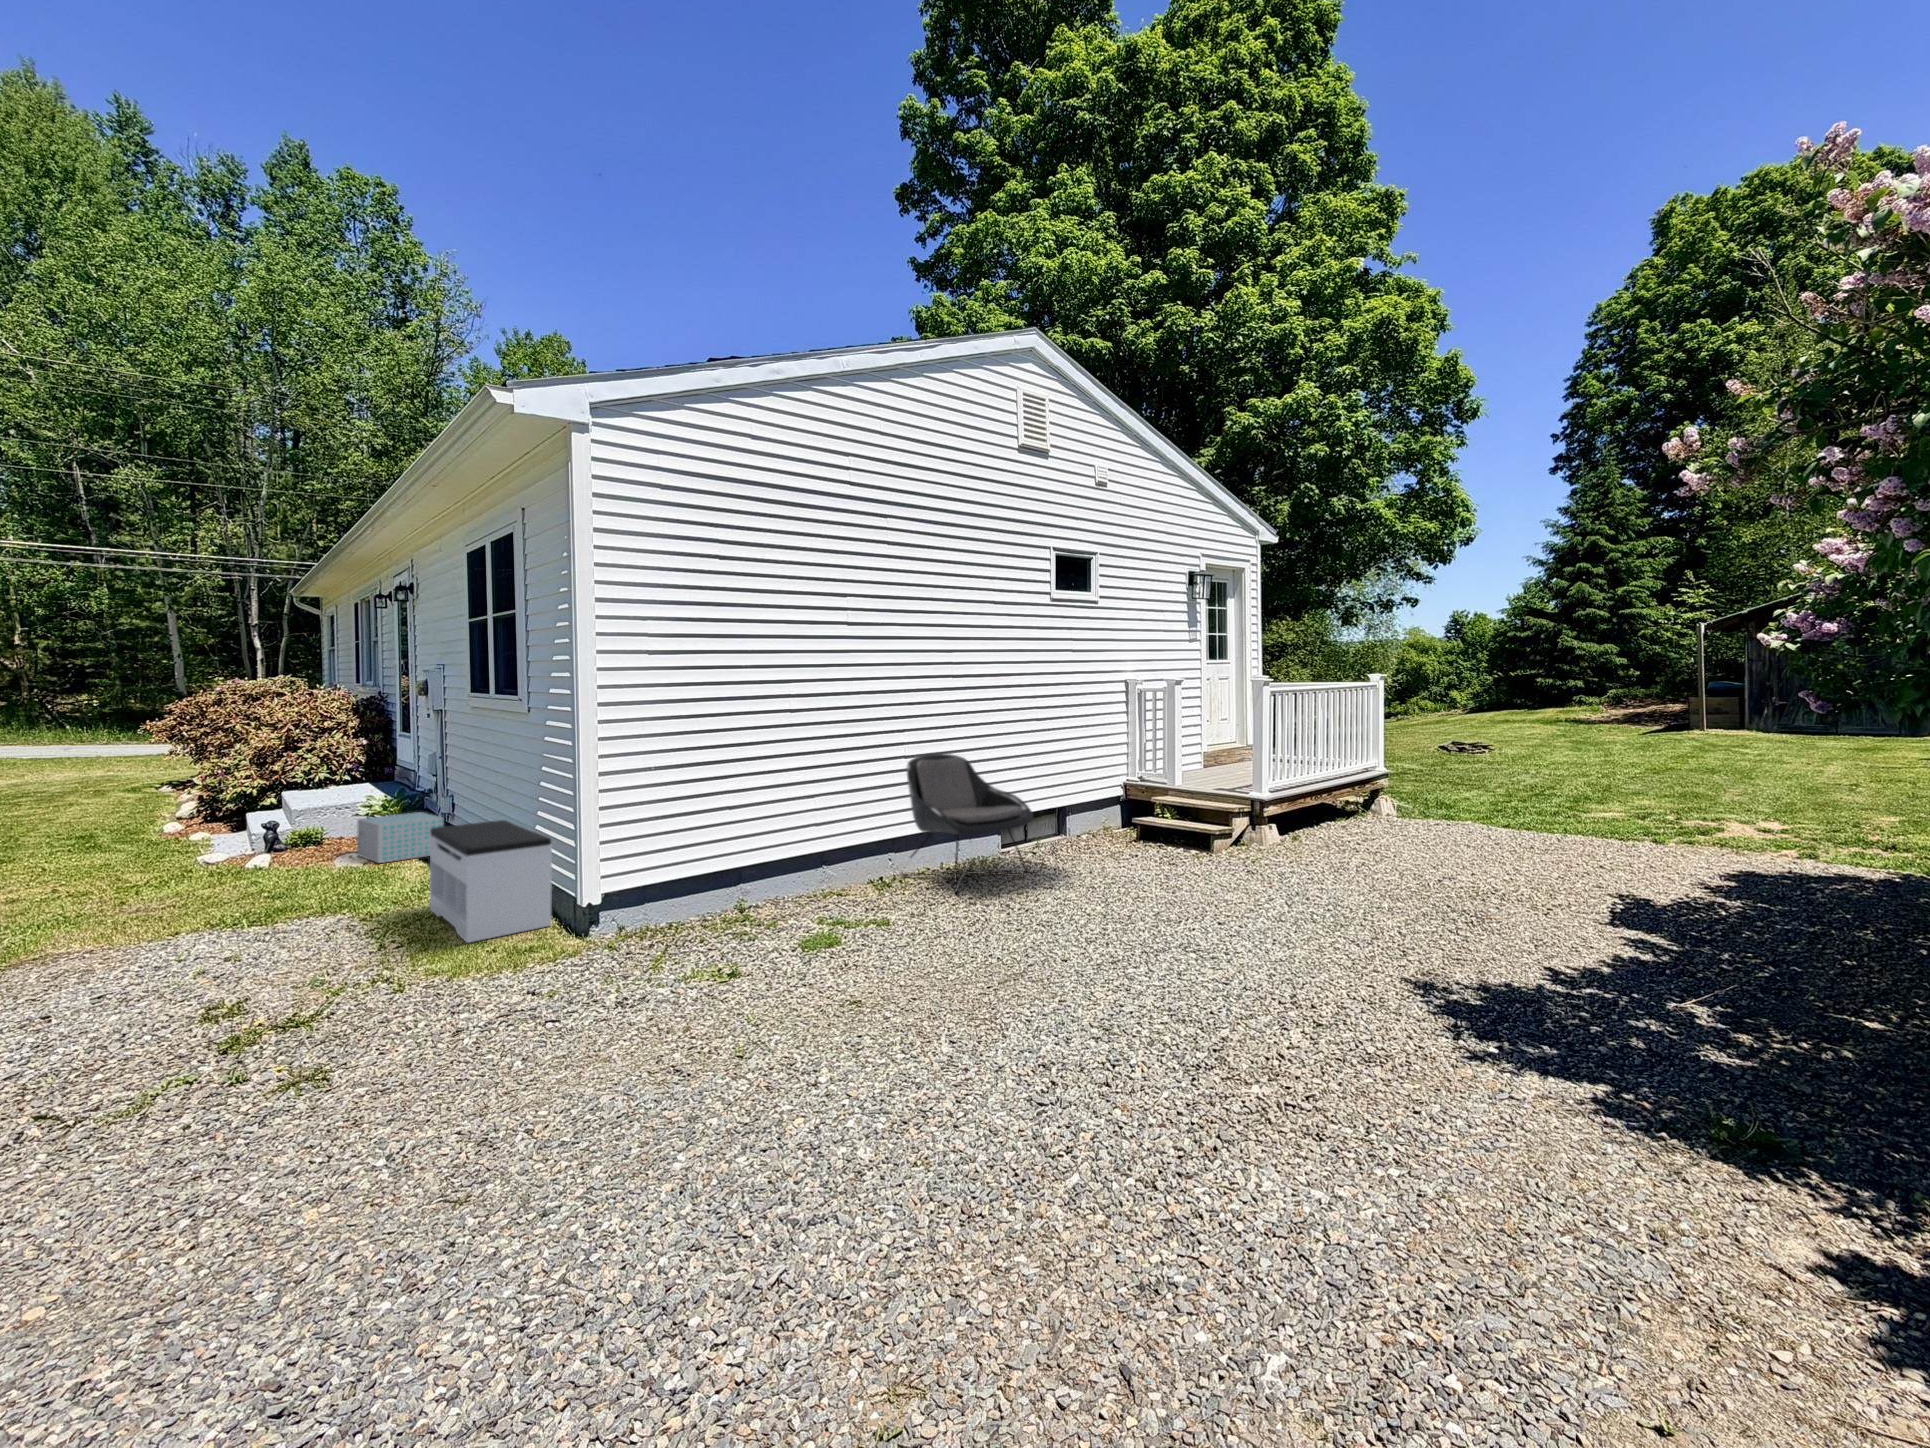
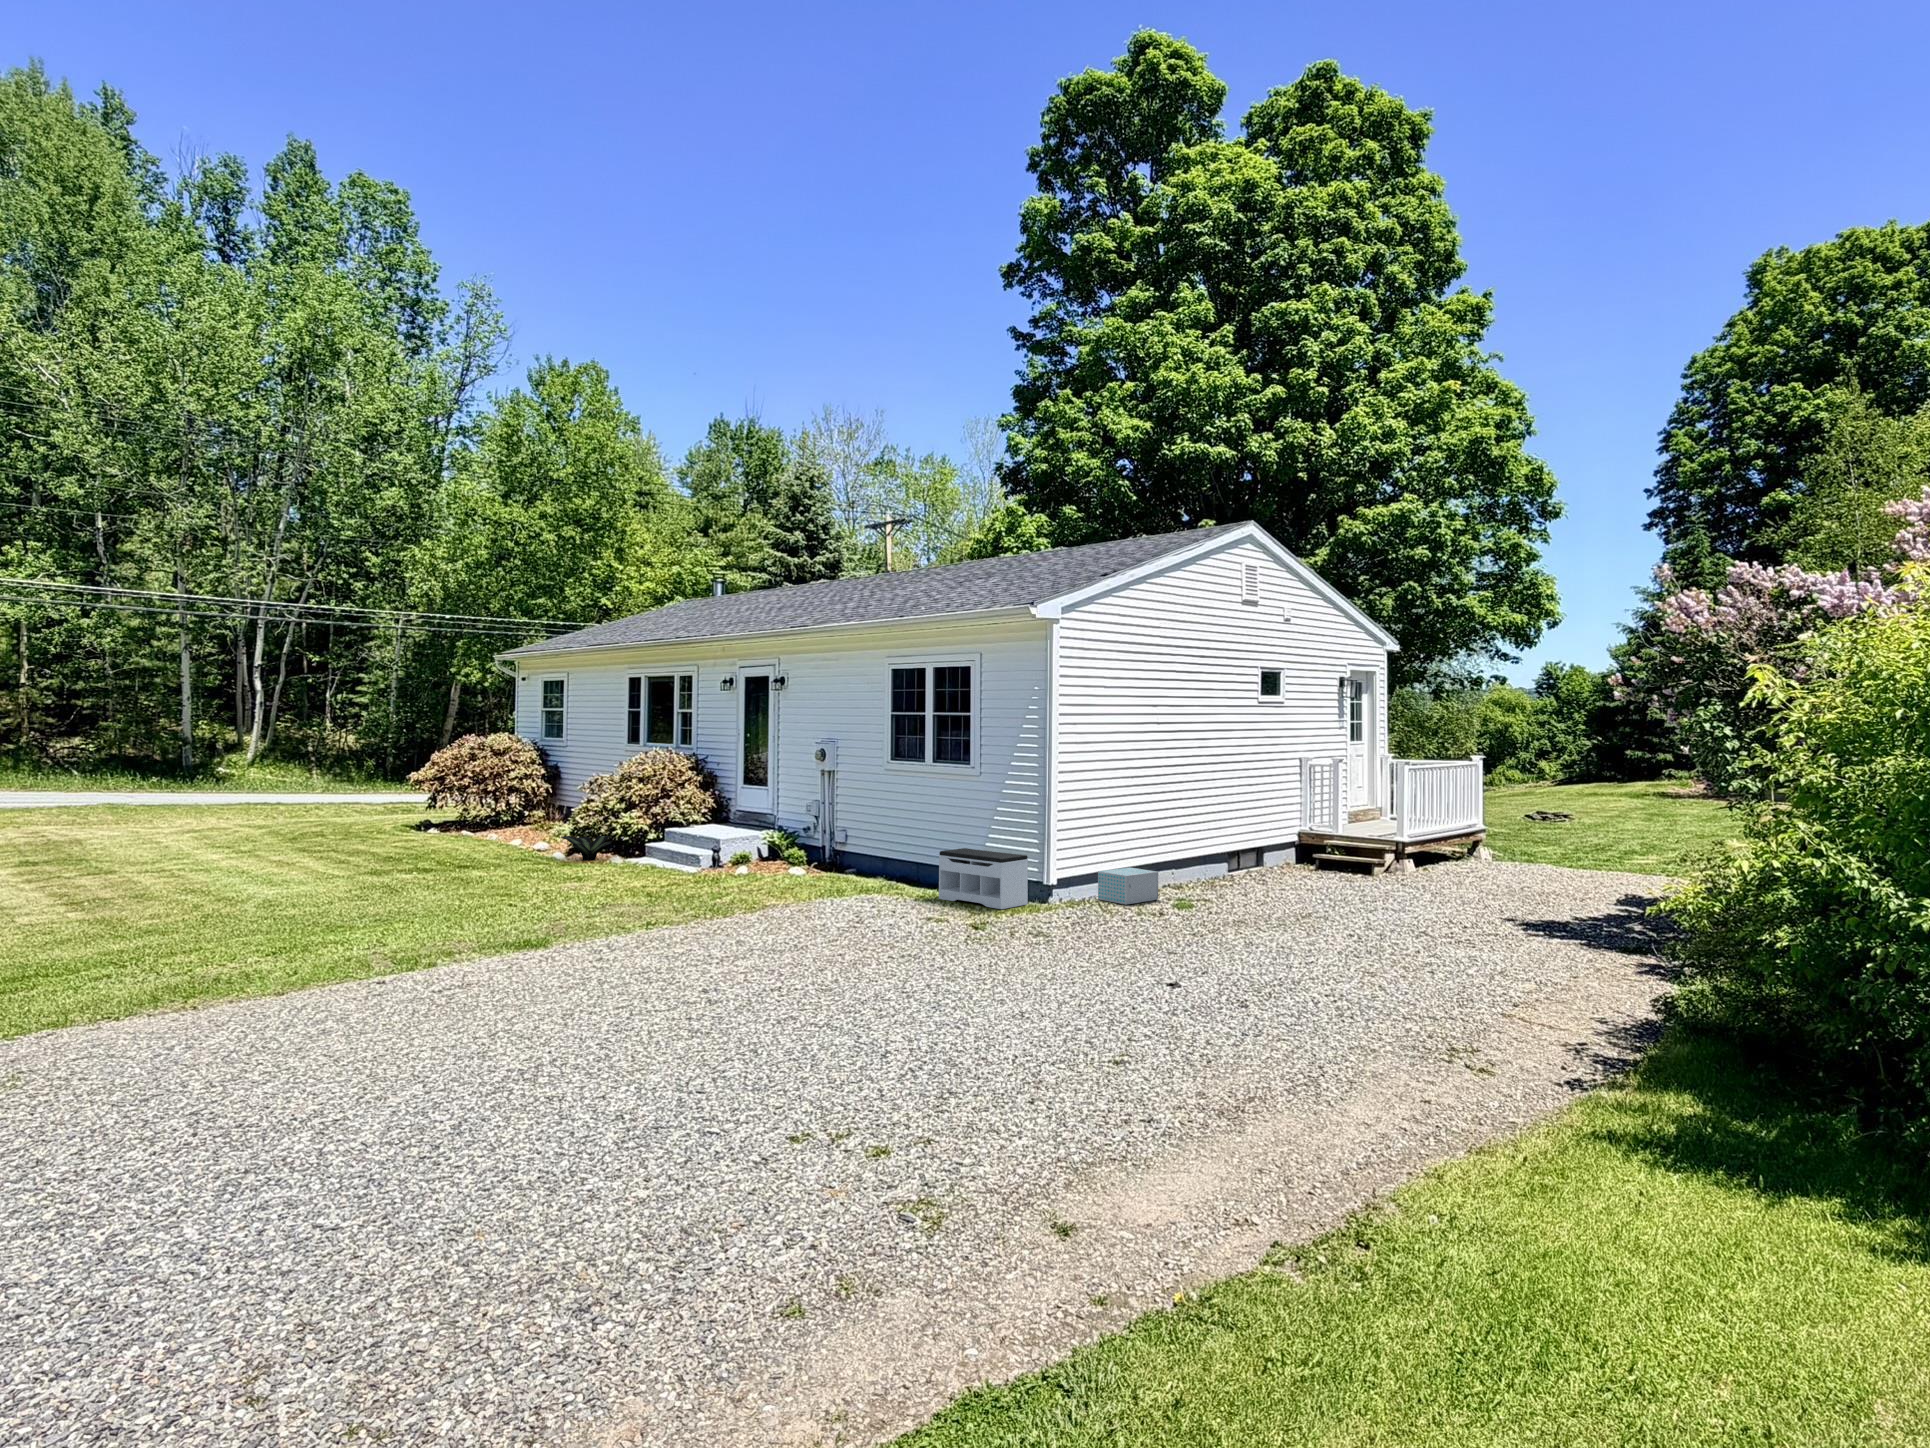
lounge chair: present [901,753,1033,893] -> none [1185,810,1268,894]
potted plant: none [97,789,206,827] -> present [561,836,611,861]
storage box: present [357,812,444,863] -> present [1098,867,1158,905]

